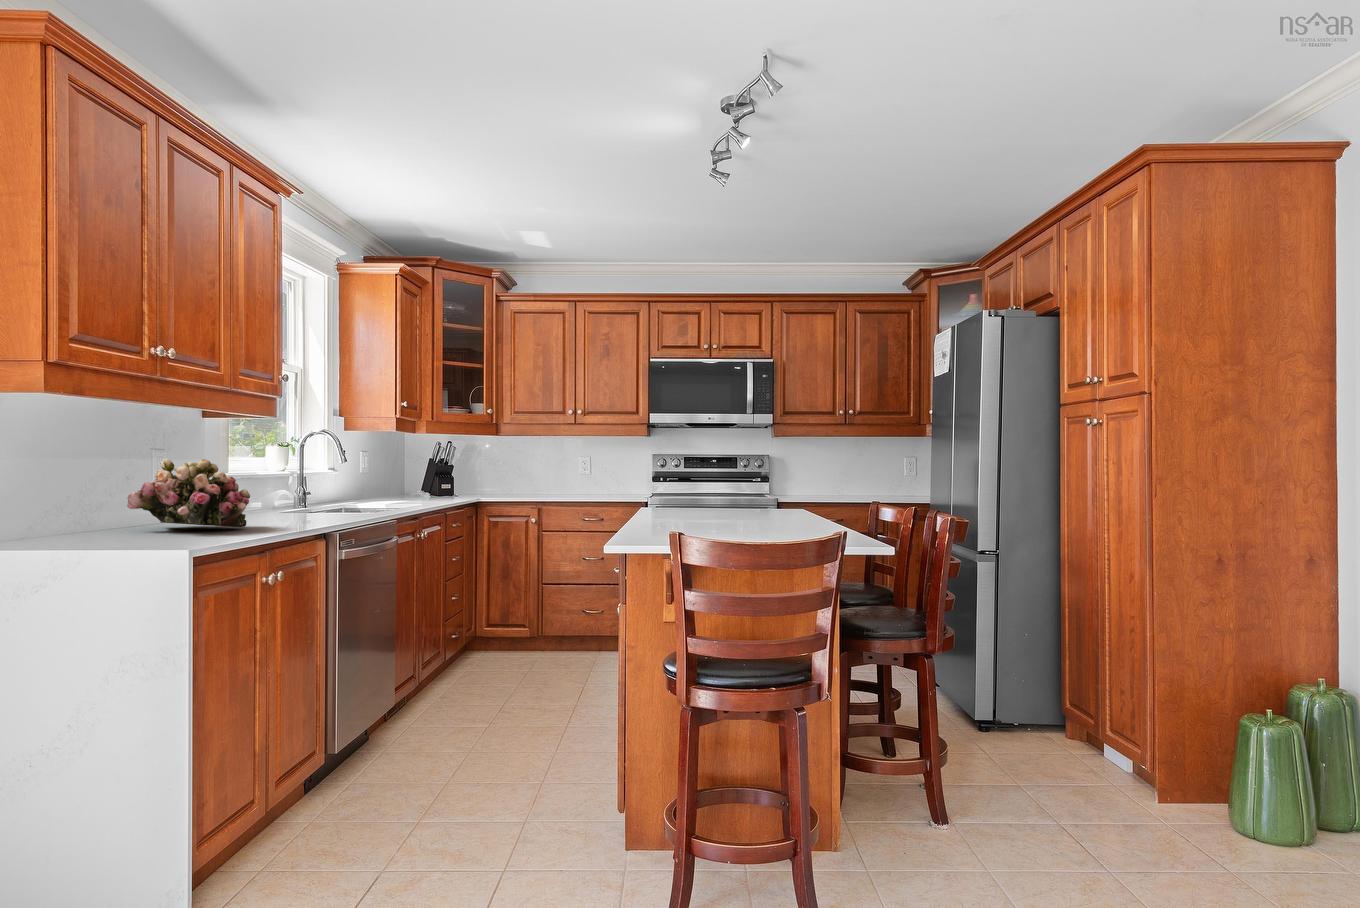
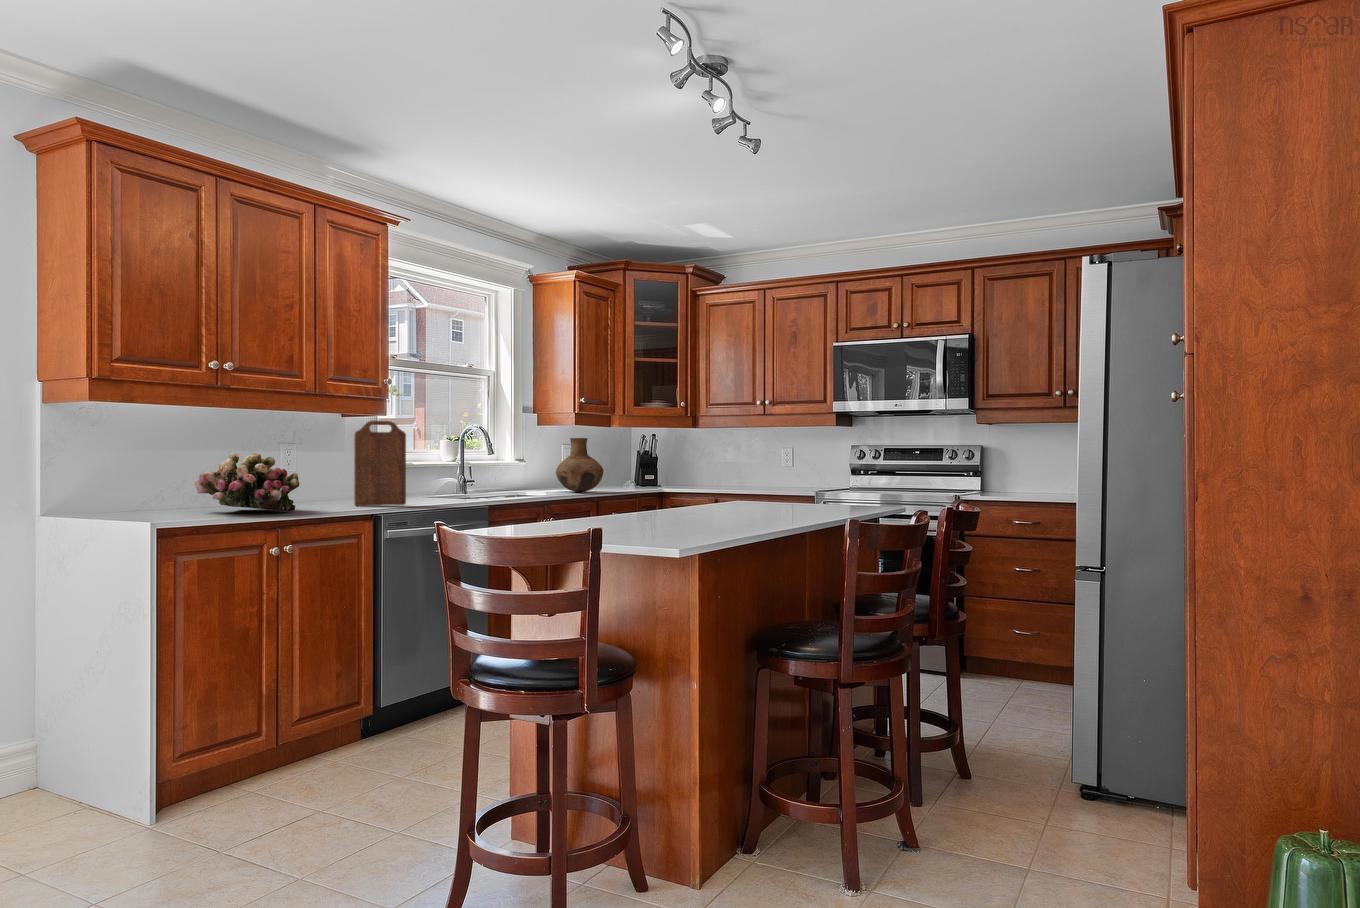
cutting board: none [272,423,326,520] -> present [354,421,406,506]
vase: none [394,444,445,501] -> present [556,438,604,492]

